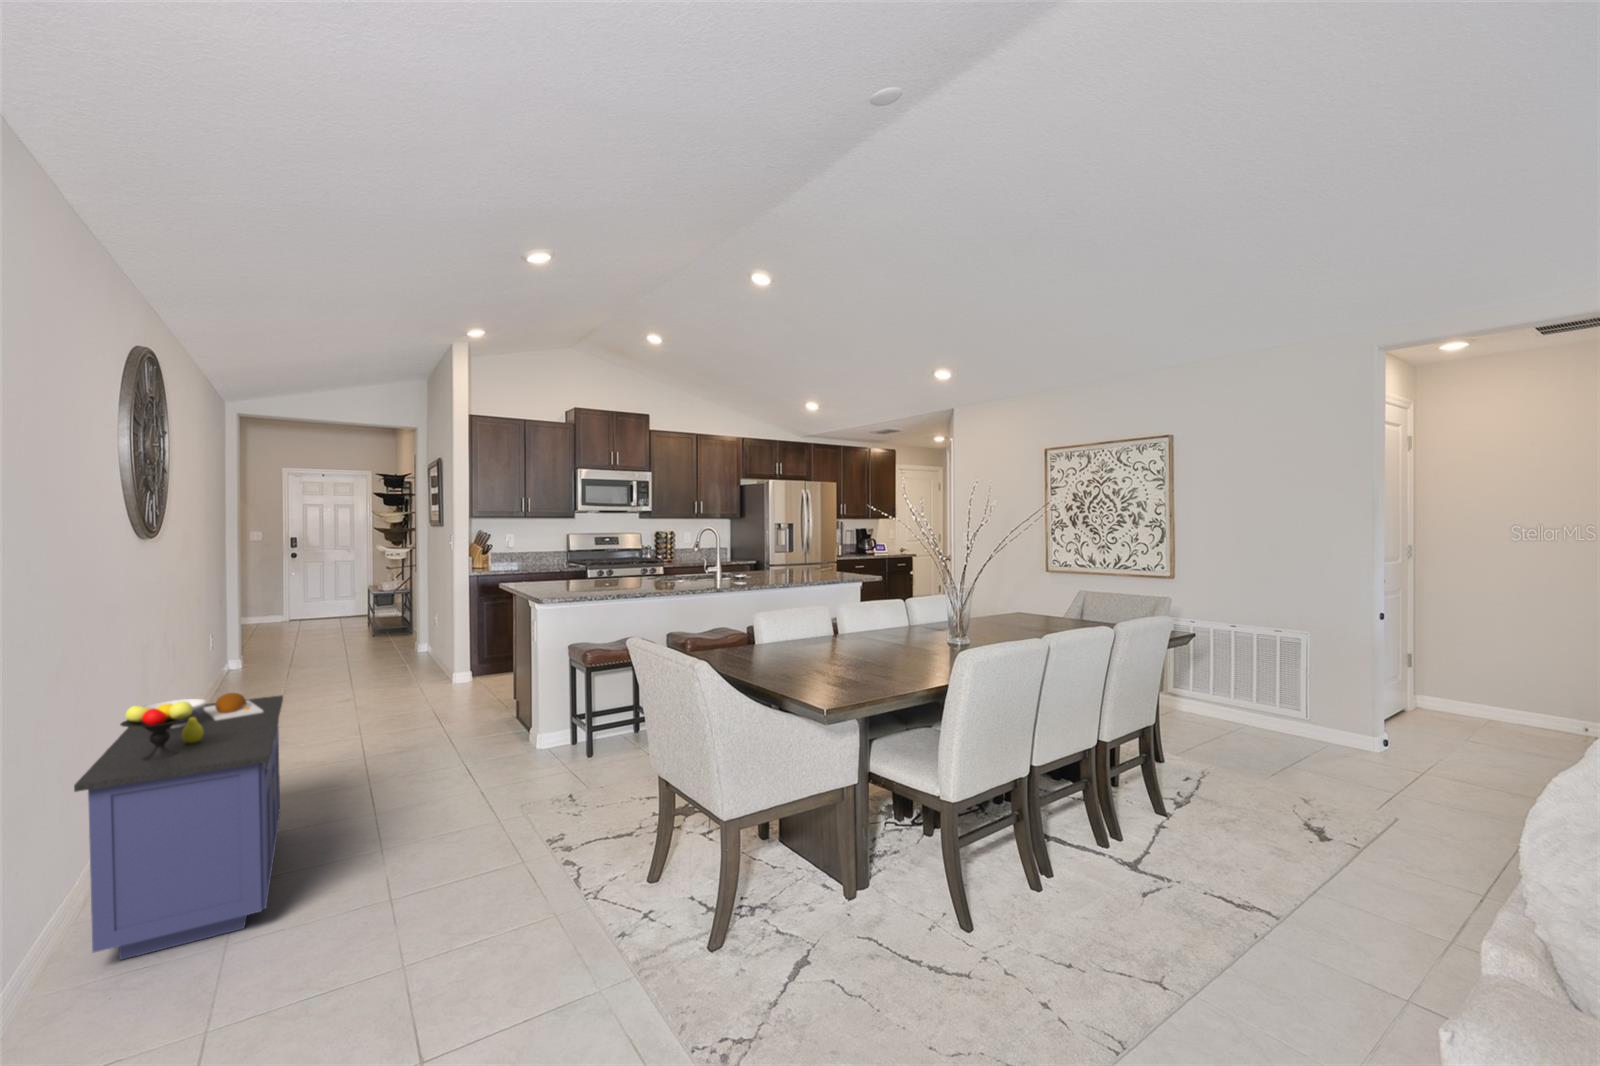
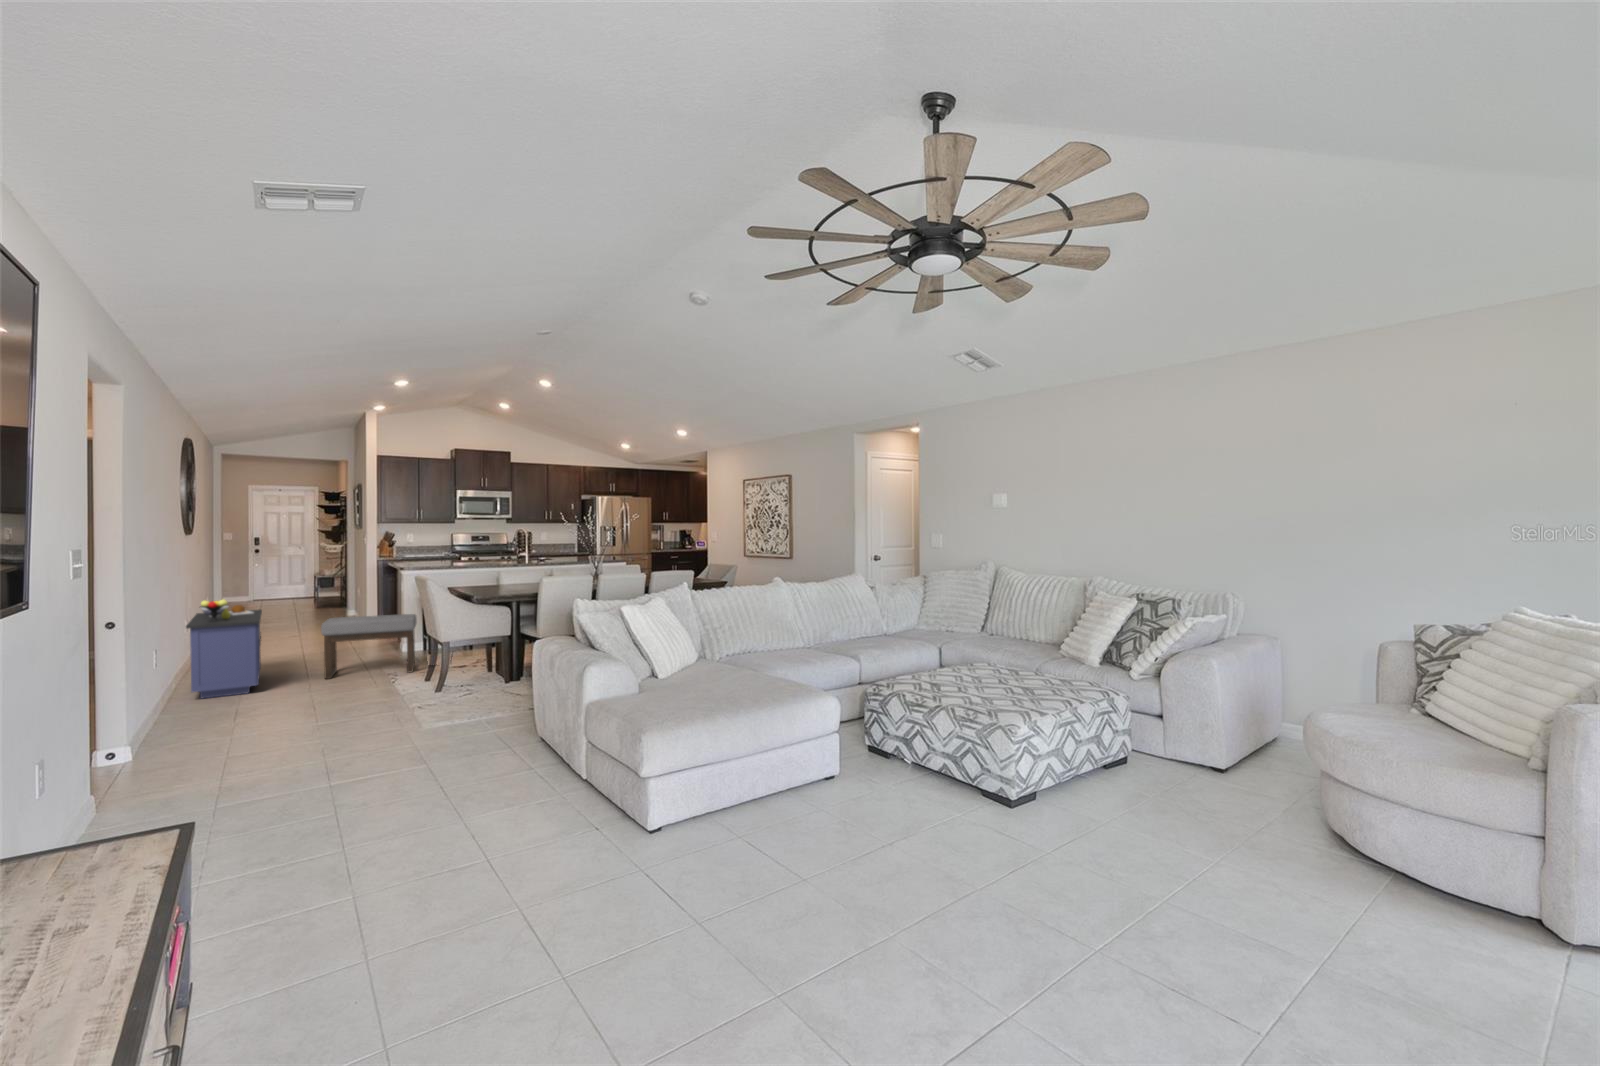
ottoman: none [407,697,594,857] -> present [321,614,417,679]

